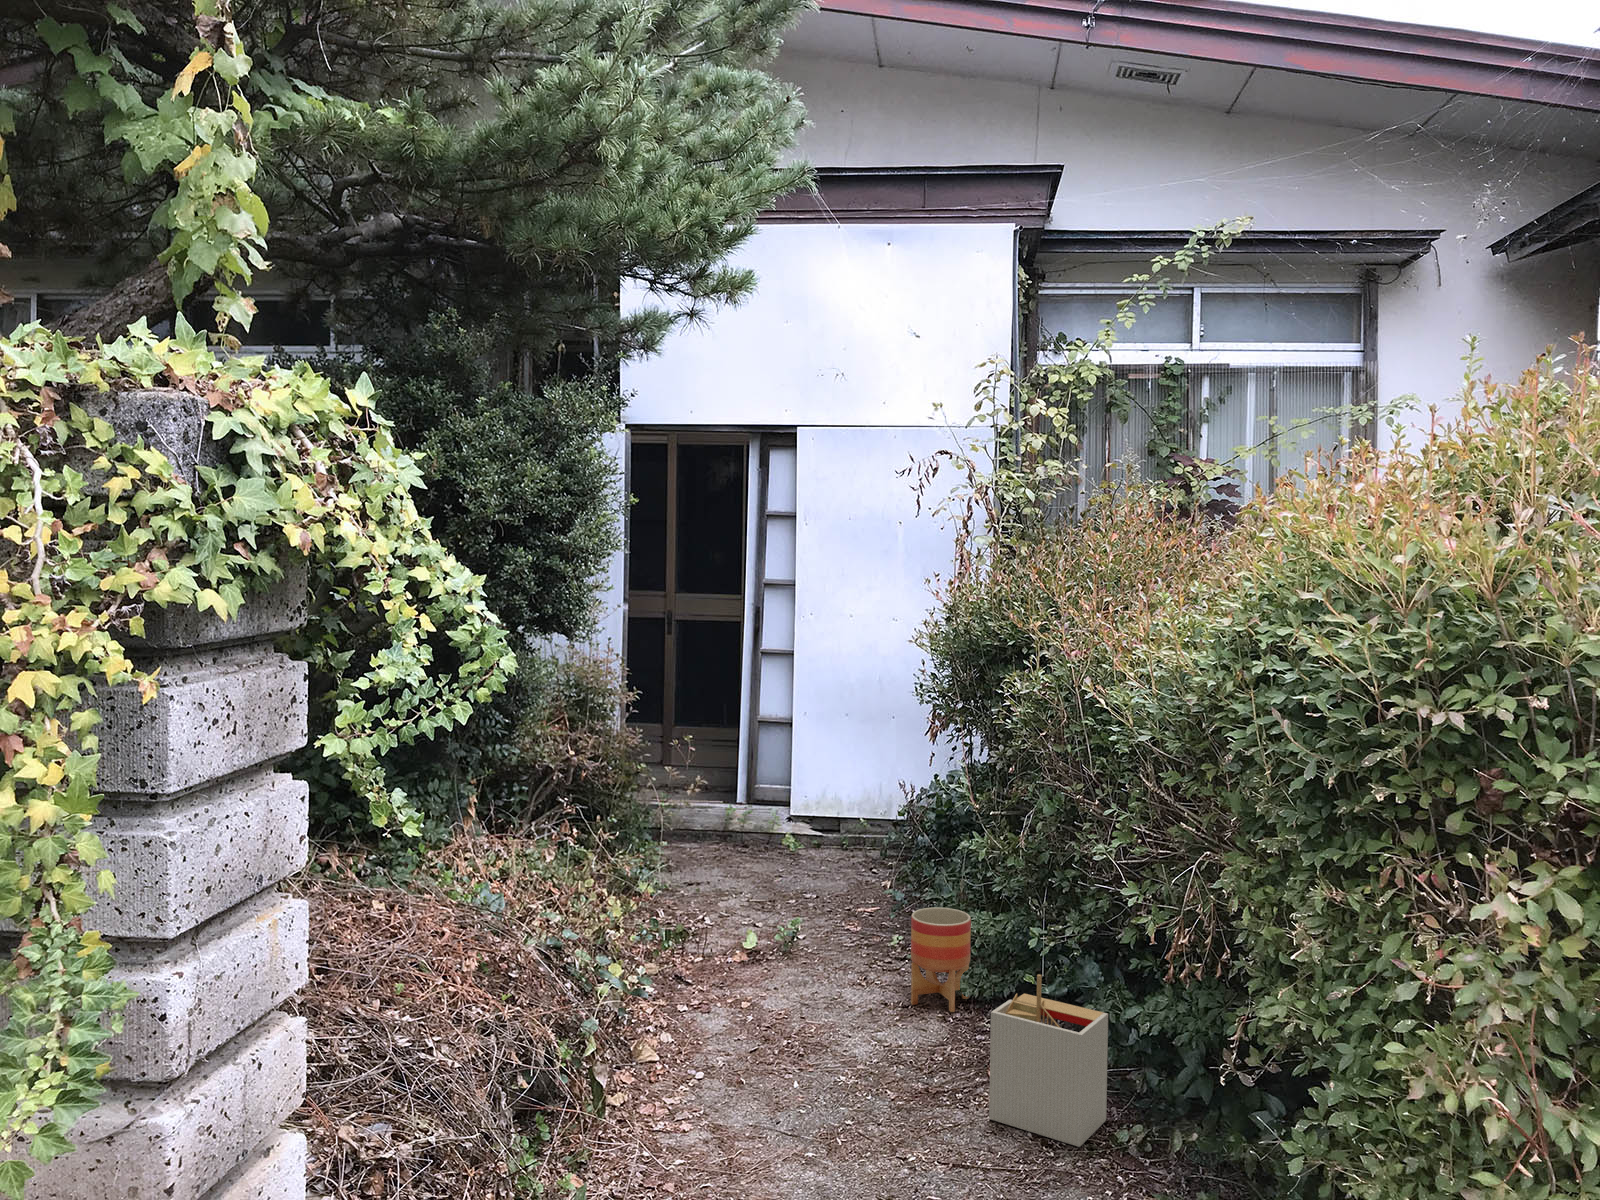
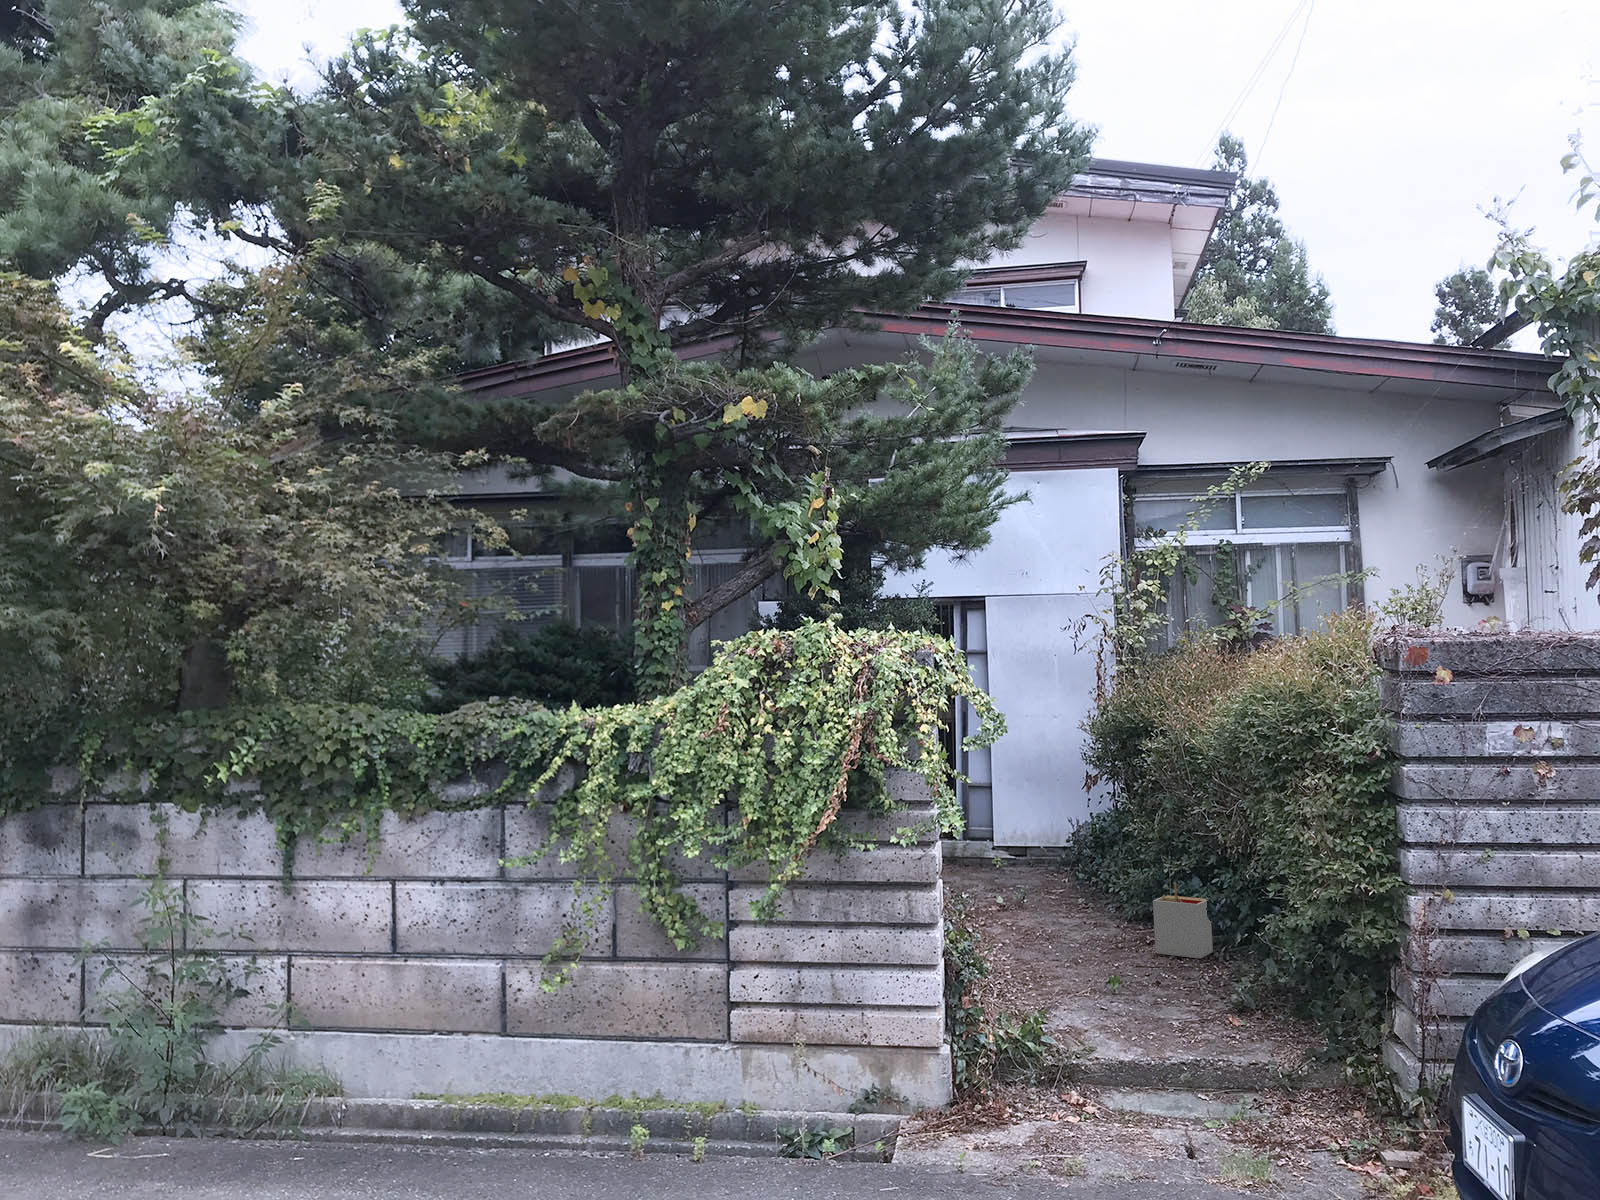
planter: present [911,907,971,1012] -> none [1100,872,1134,924]

